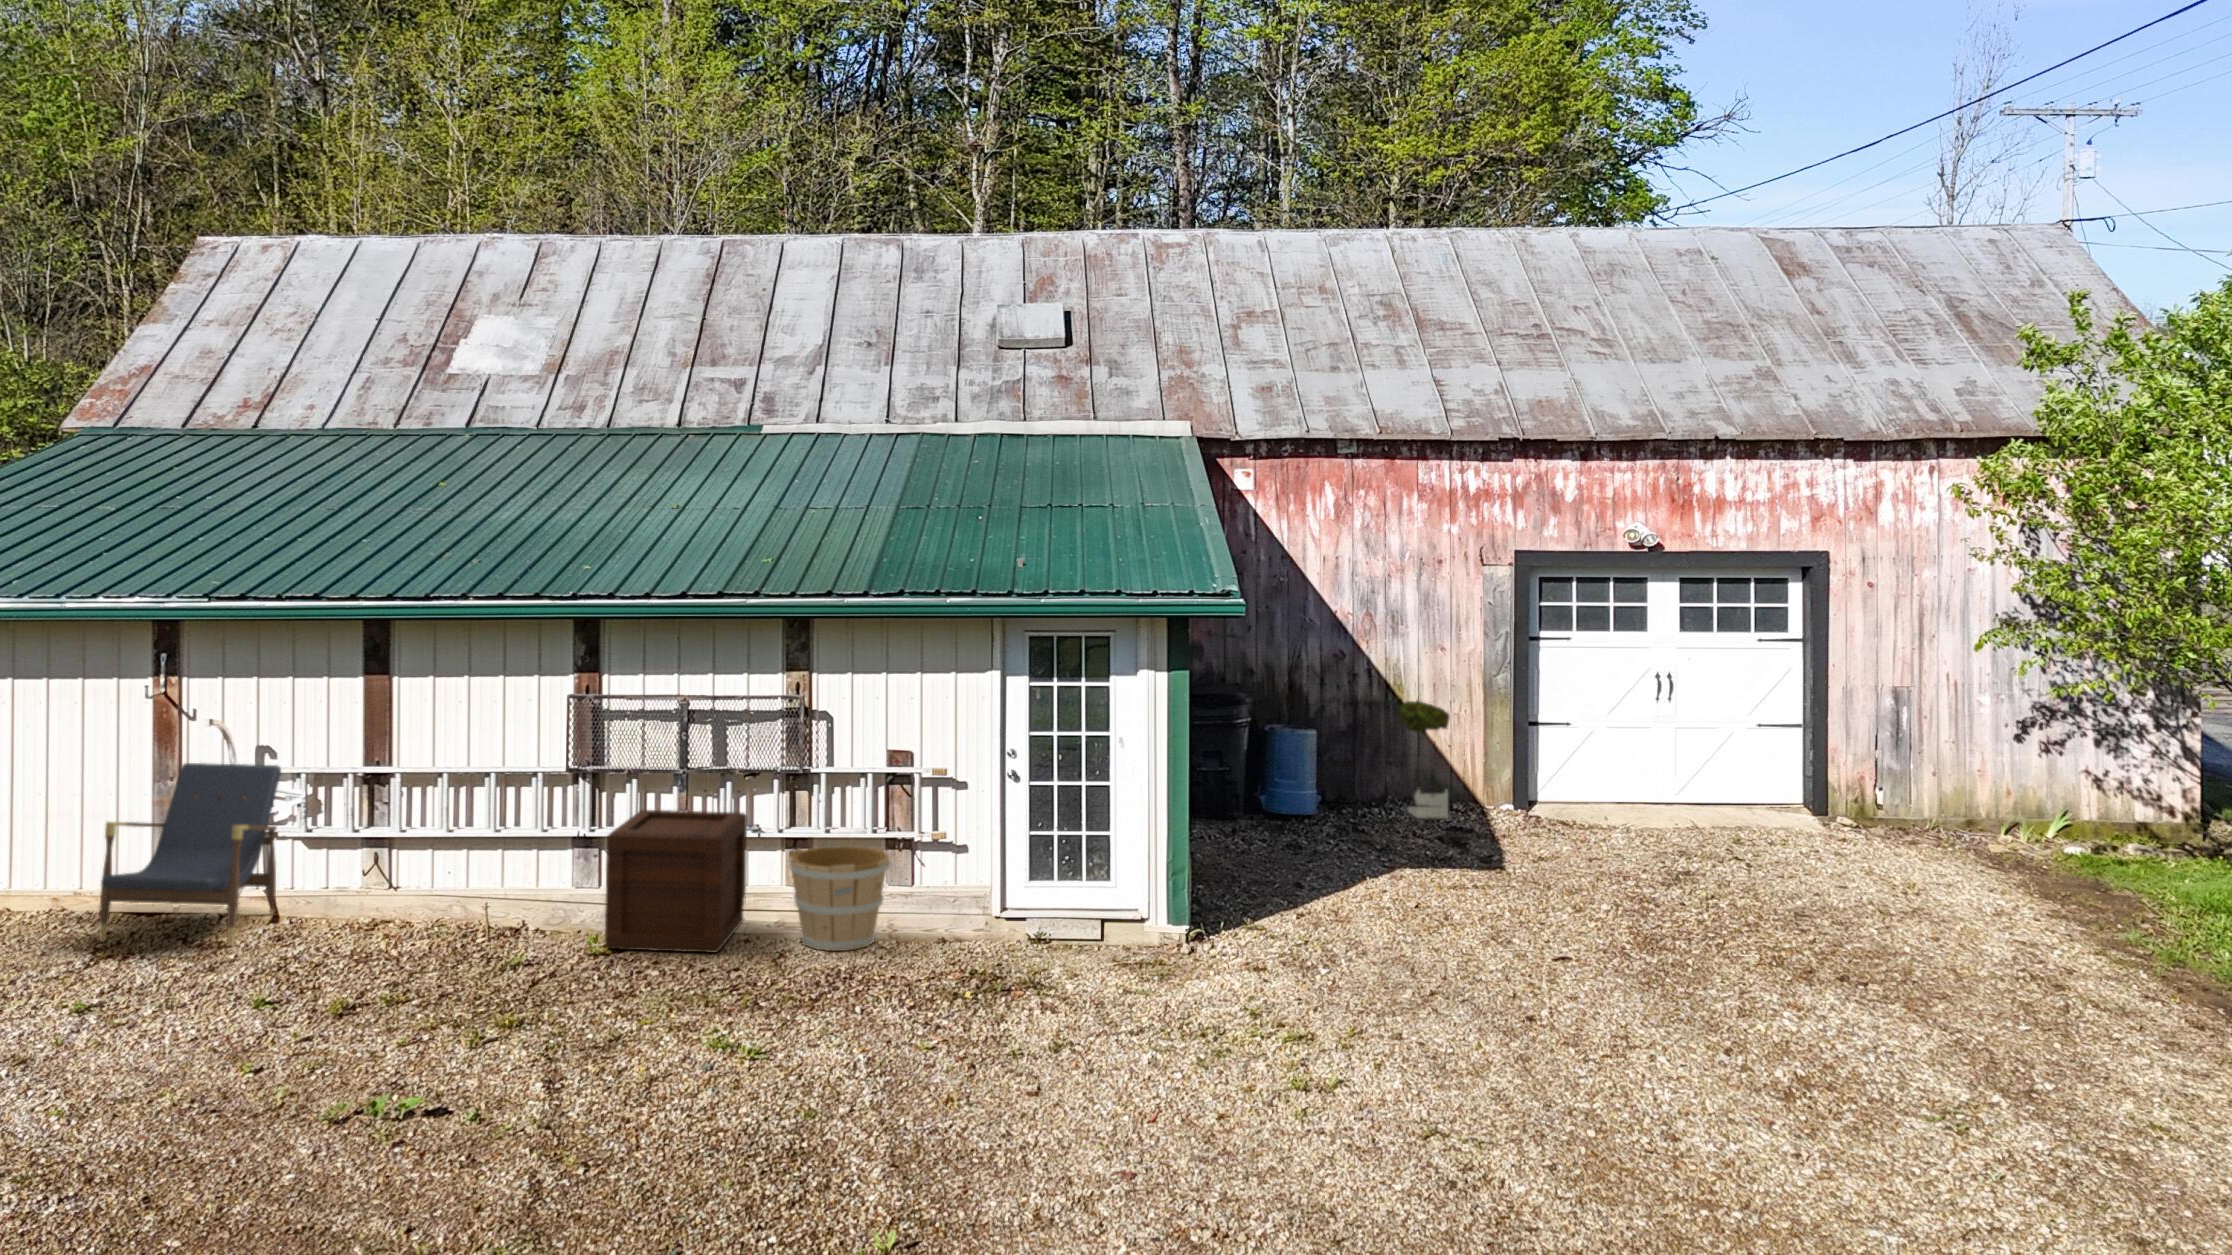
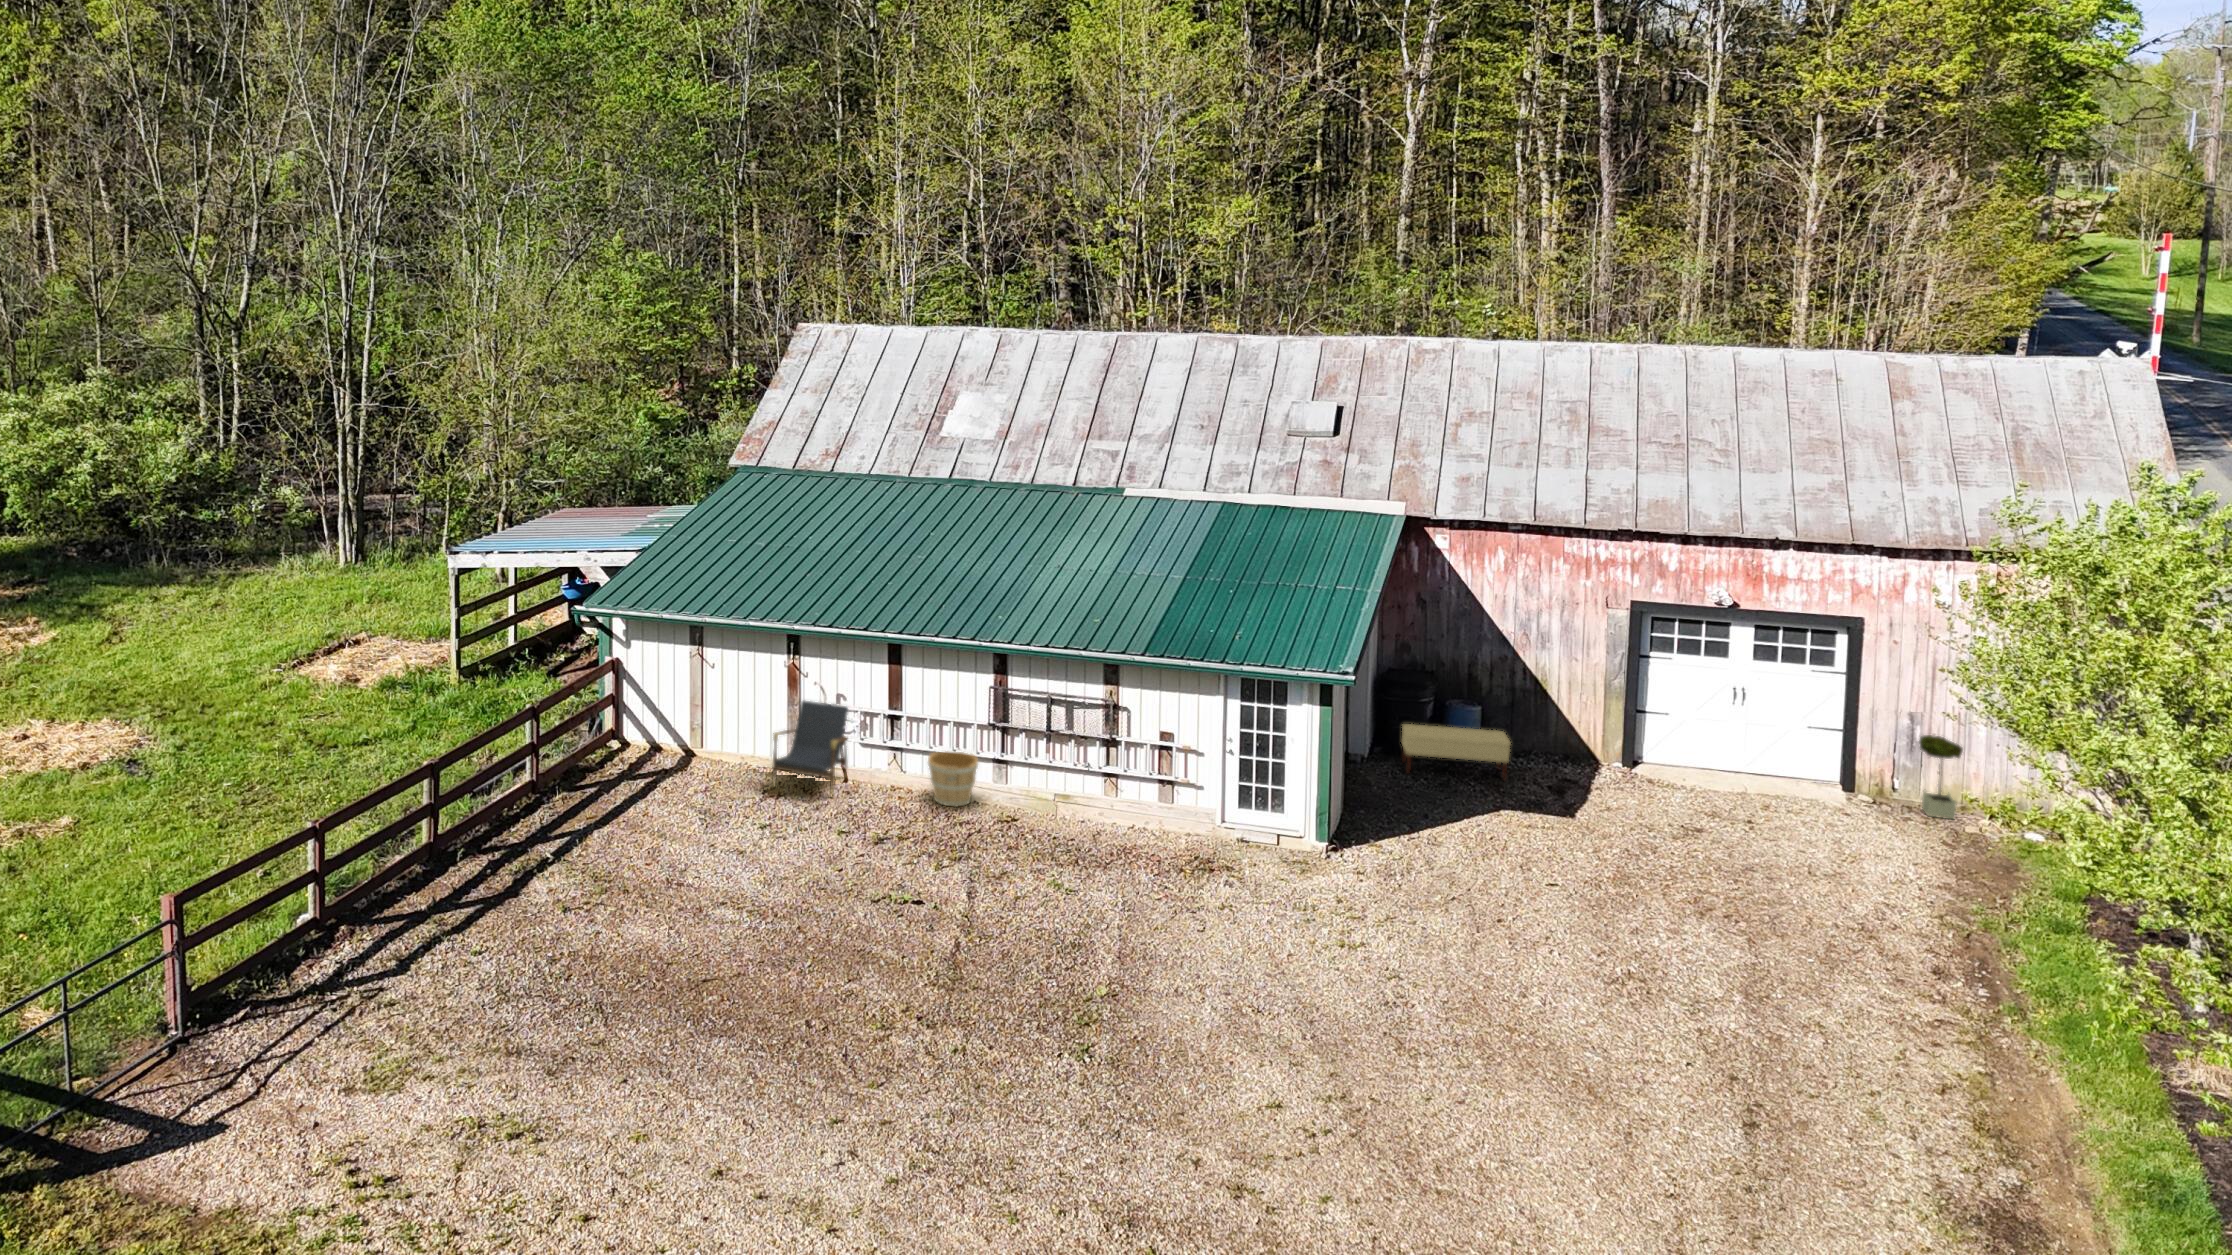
potted tree: present [1398,701,1450,818] -> present [1919,735,1963,819]
bench: none [1237,757,1398,834] -> present [1401,724,1510,782]
wooden crate: present [605,810,747,953] -> none [1010,748,1084,831]
wooden bucket: present [789,846,890,951] -> present [928,751,978,807]

